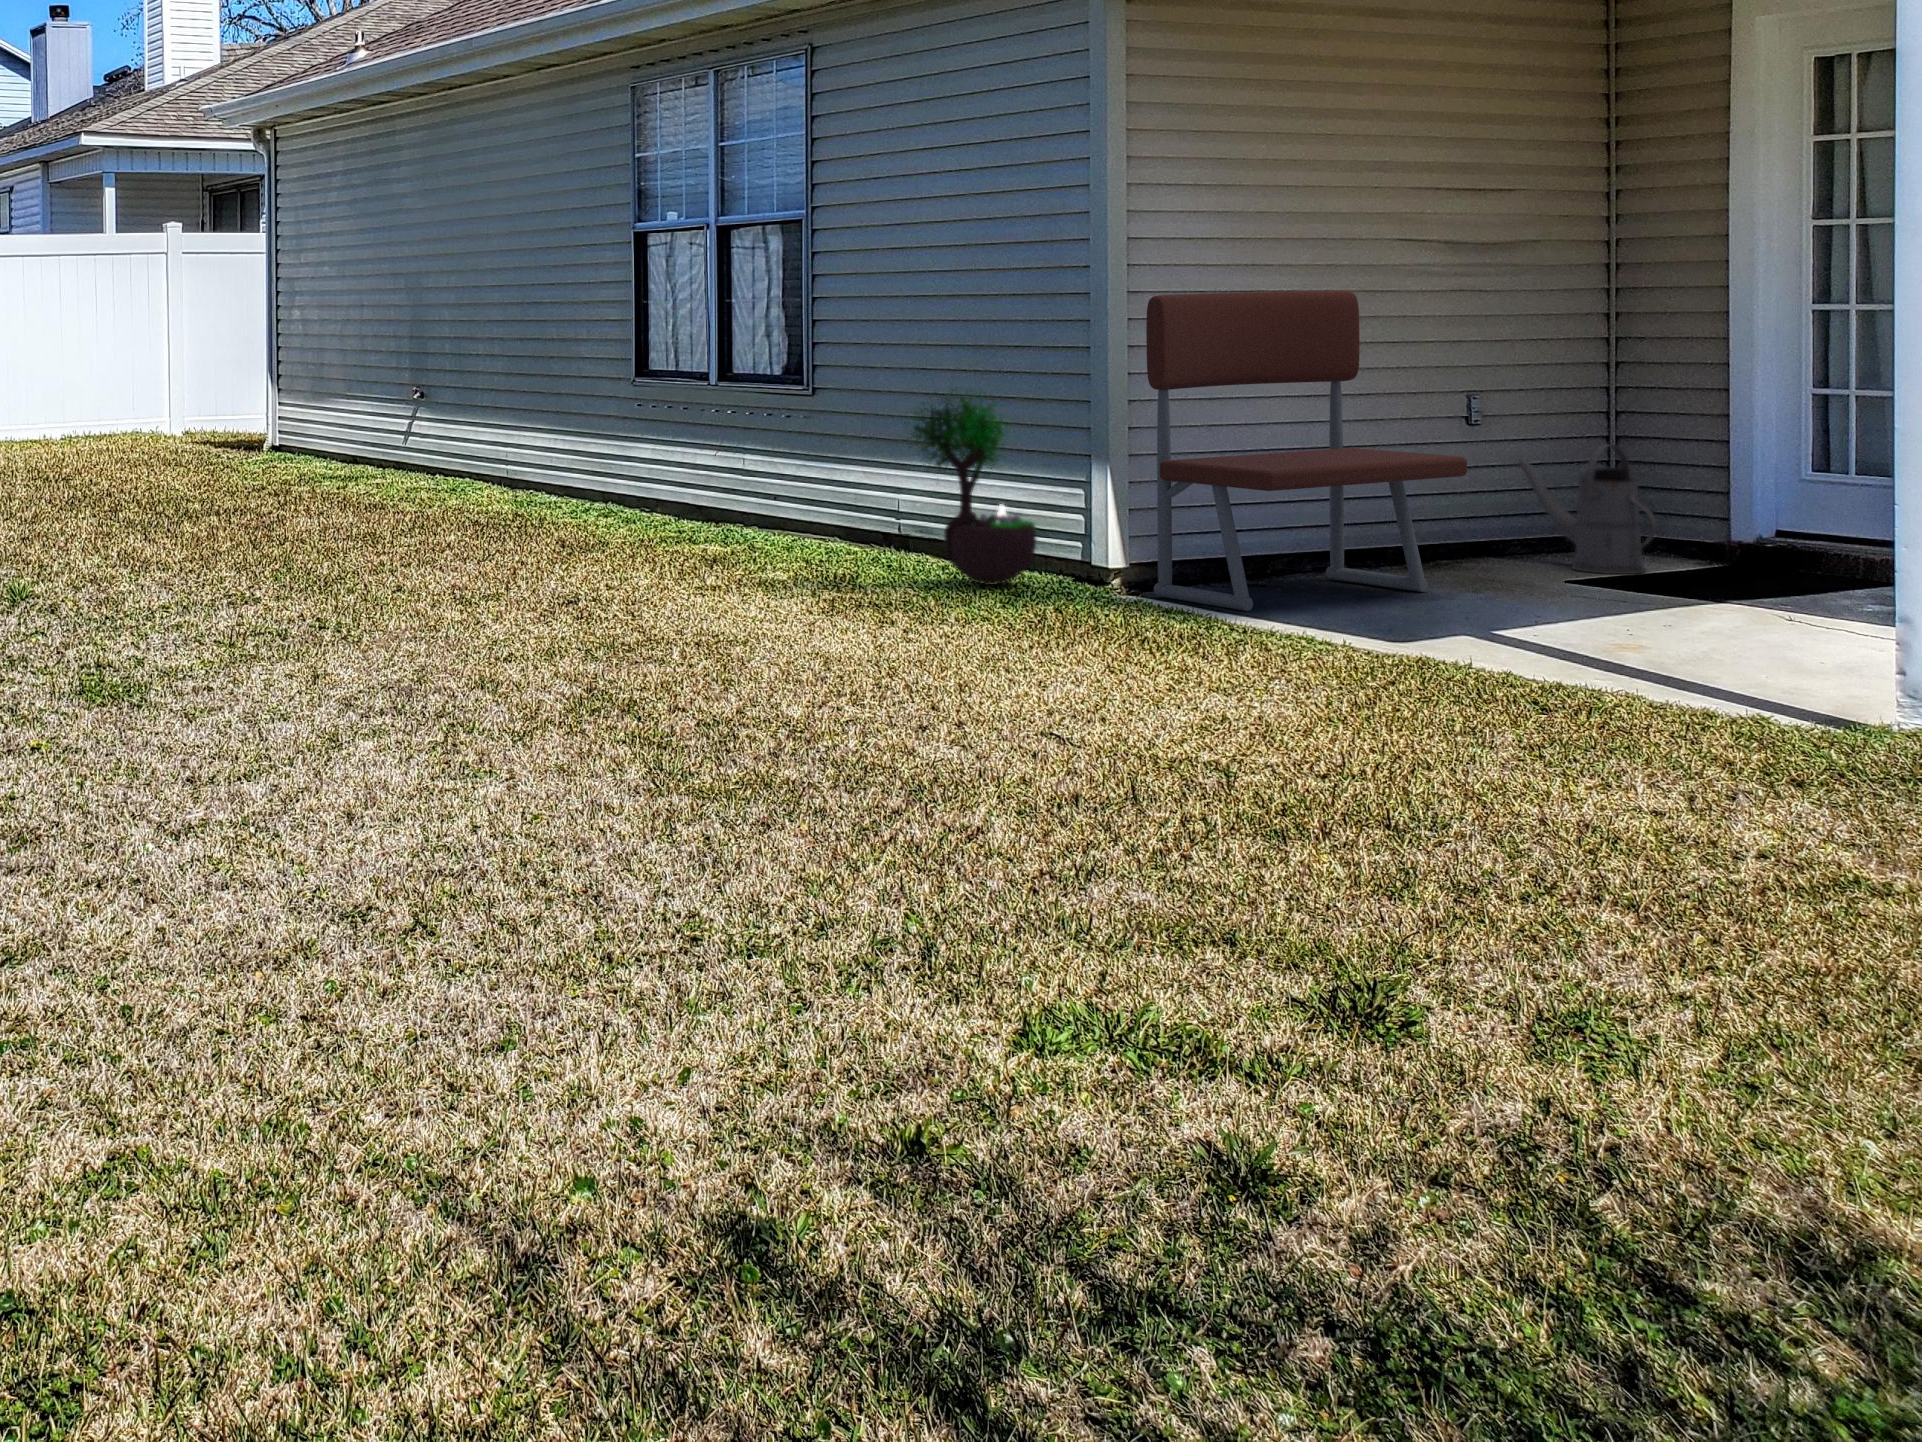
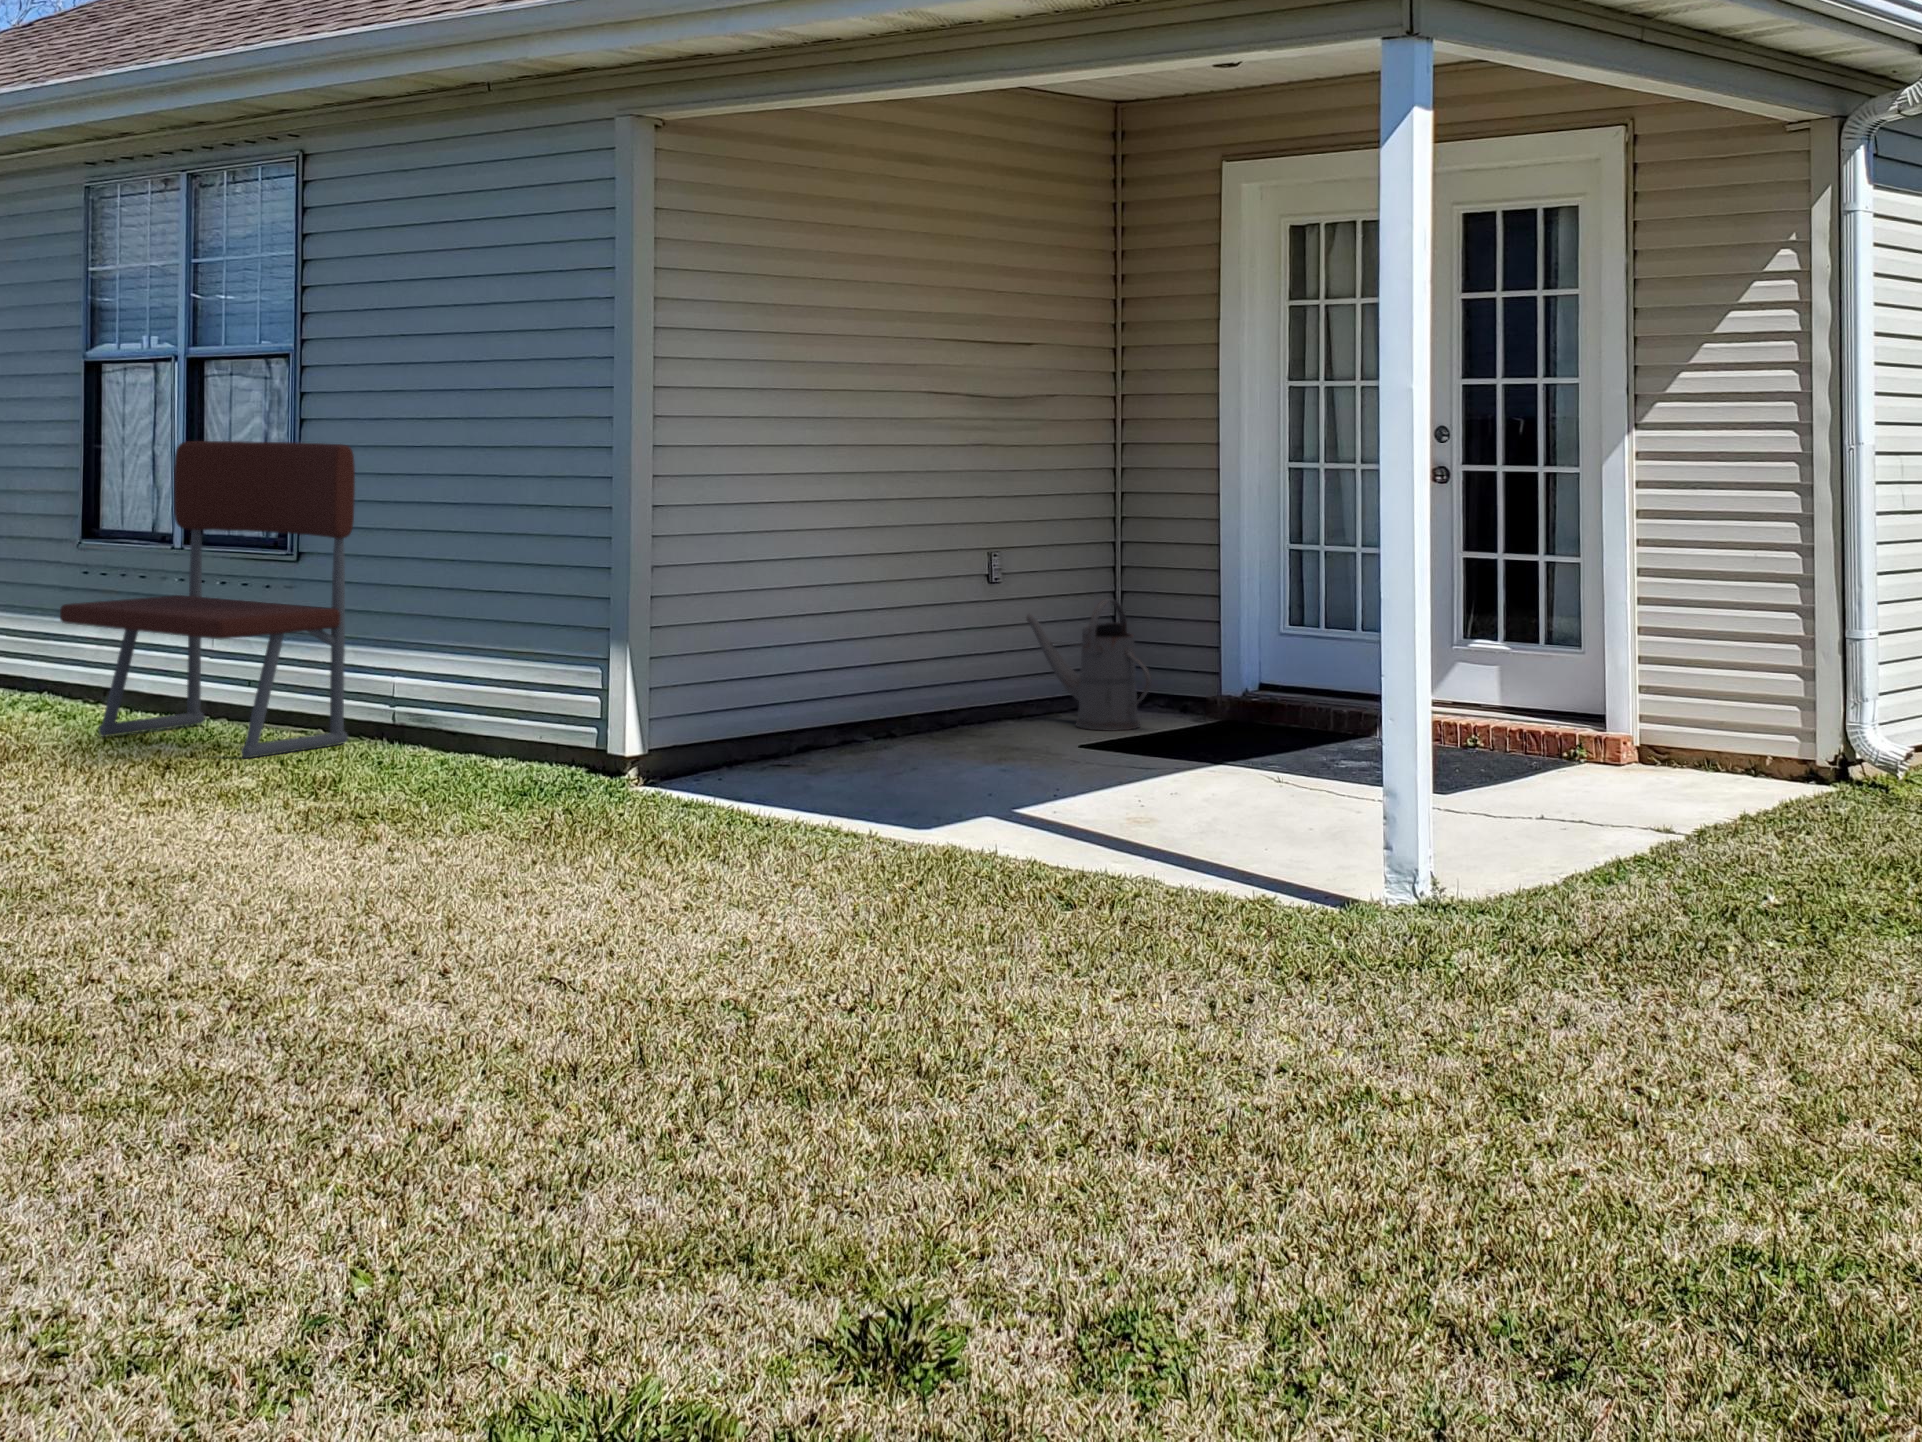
bench: present [1146,291,1467,611] -> present [60,441,355,758]
potted tree: present [903,387,1036,585] -> none [388,536,548,774]

